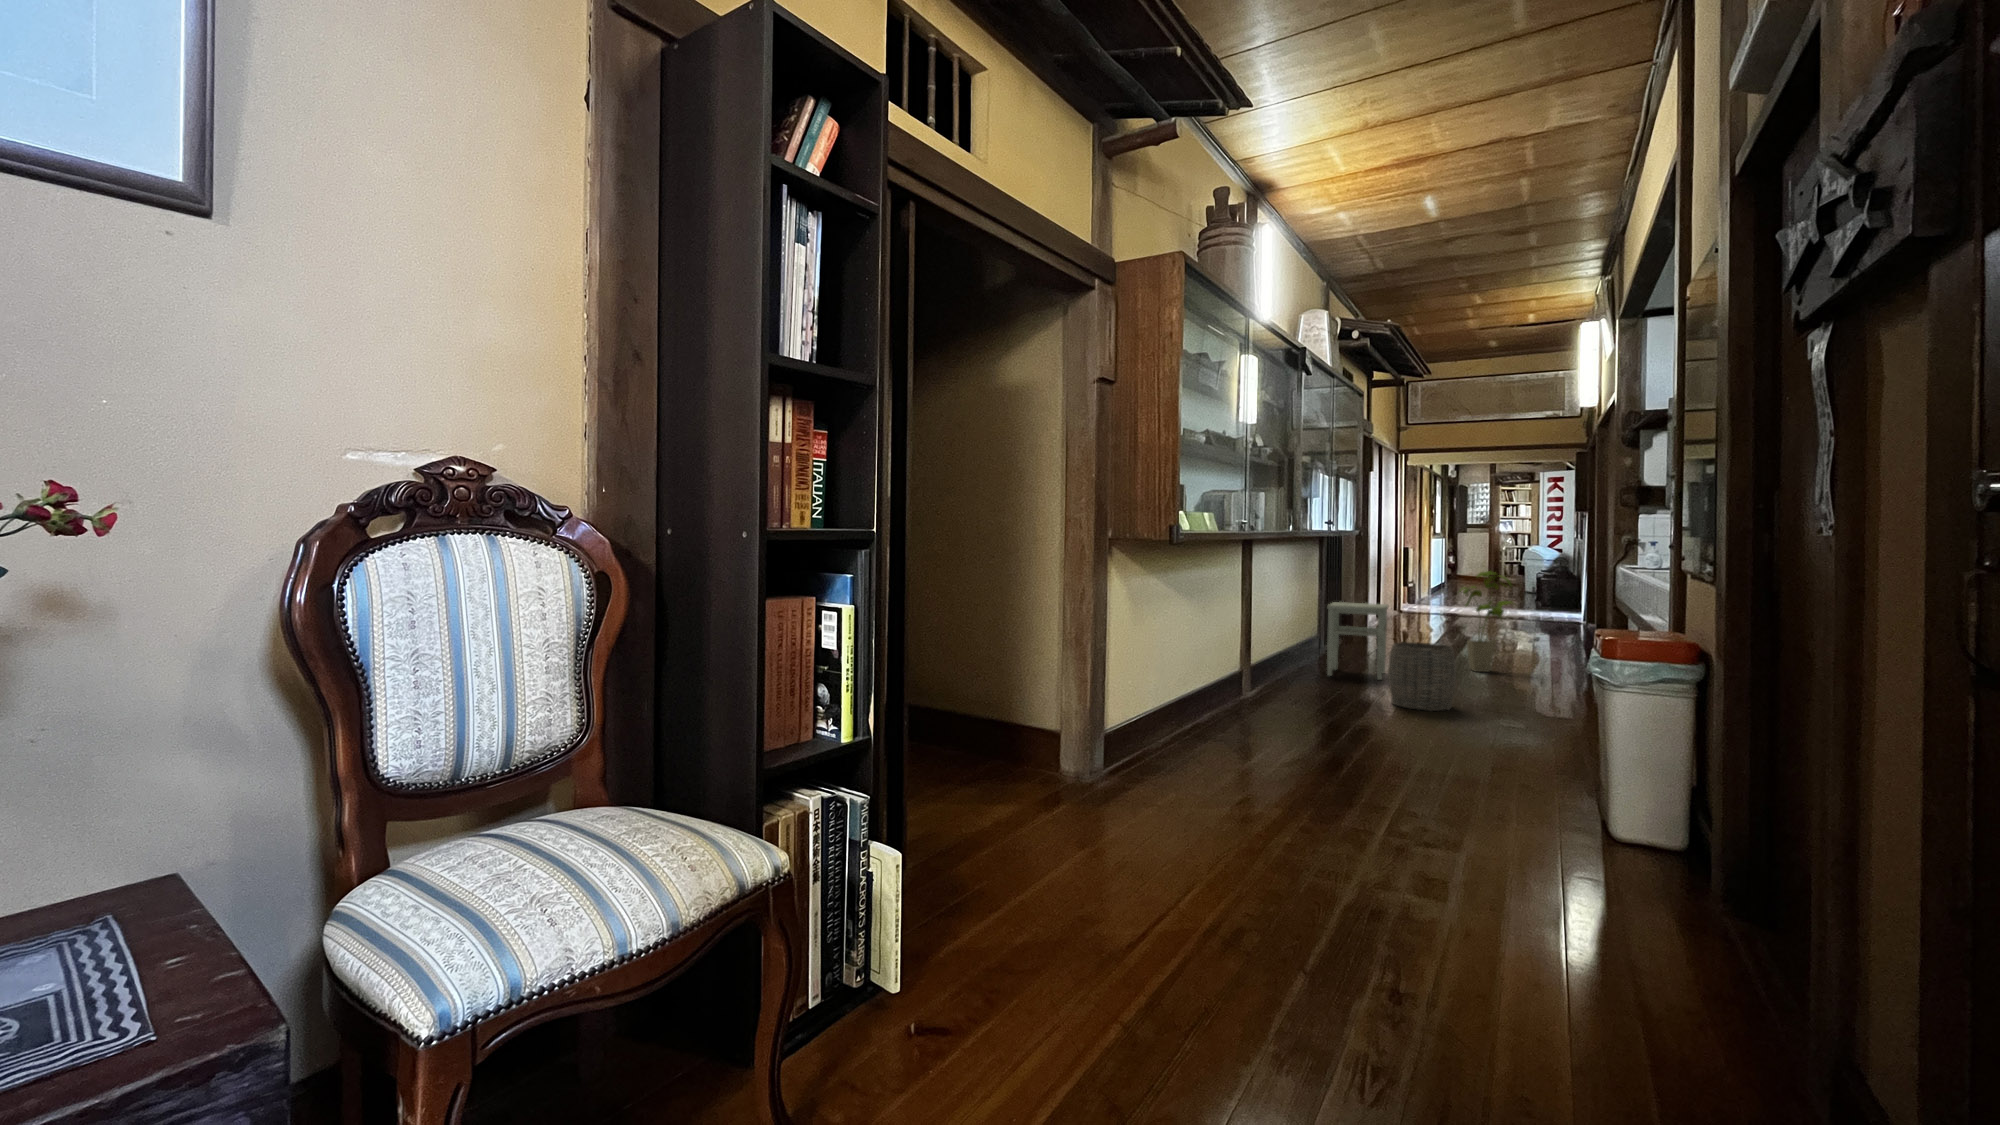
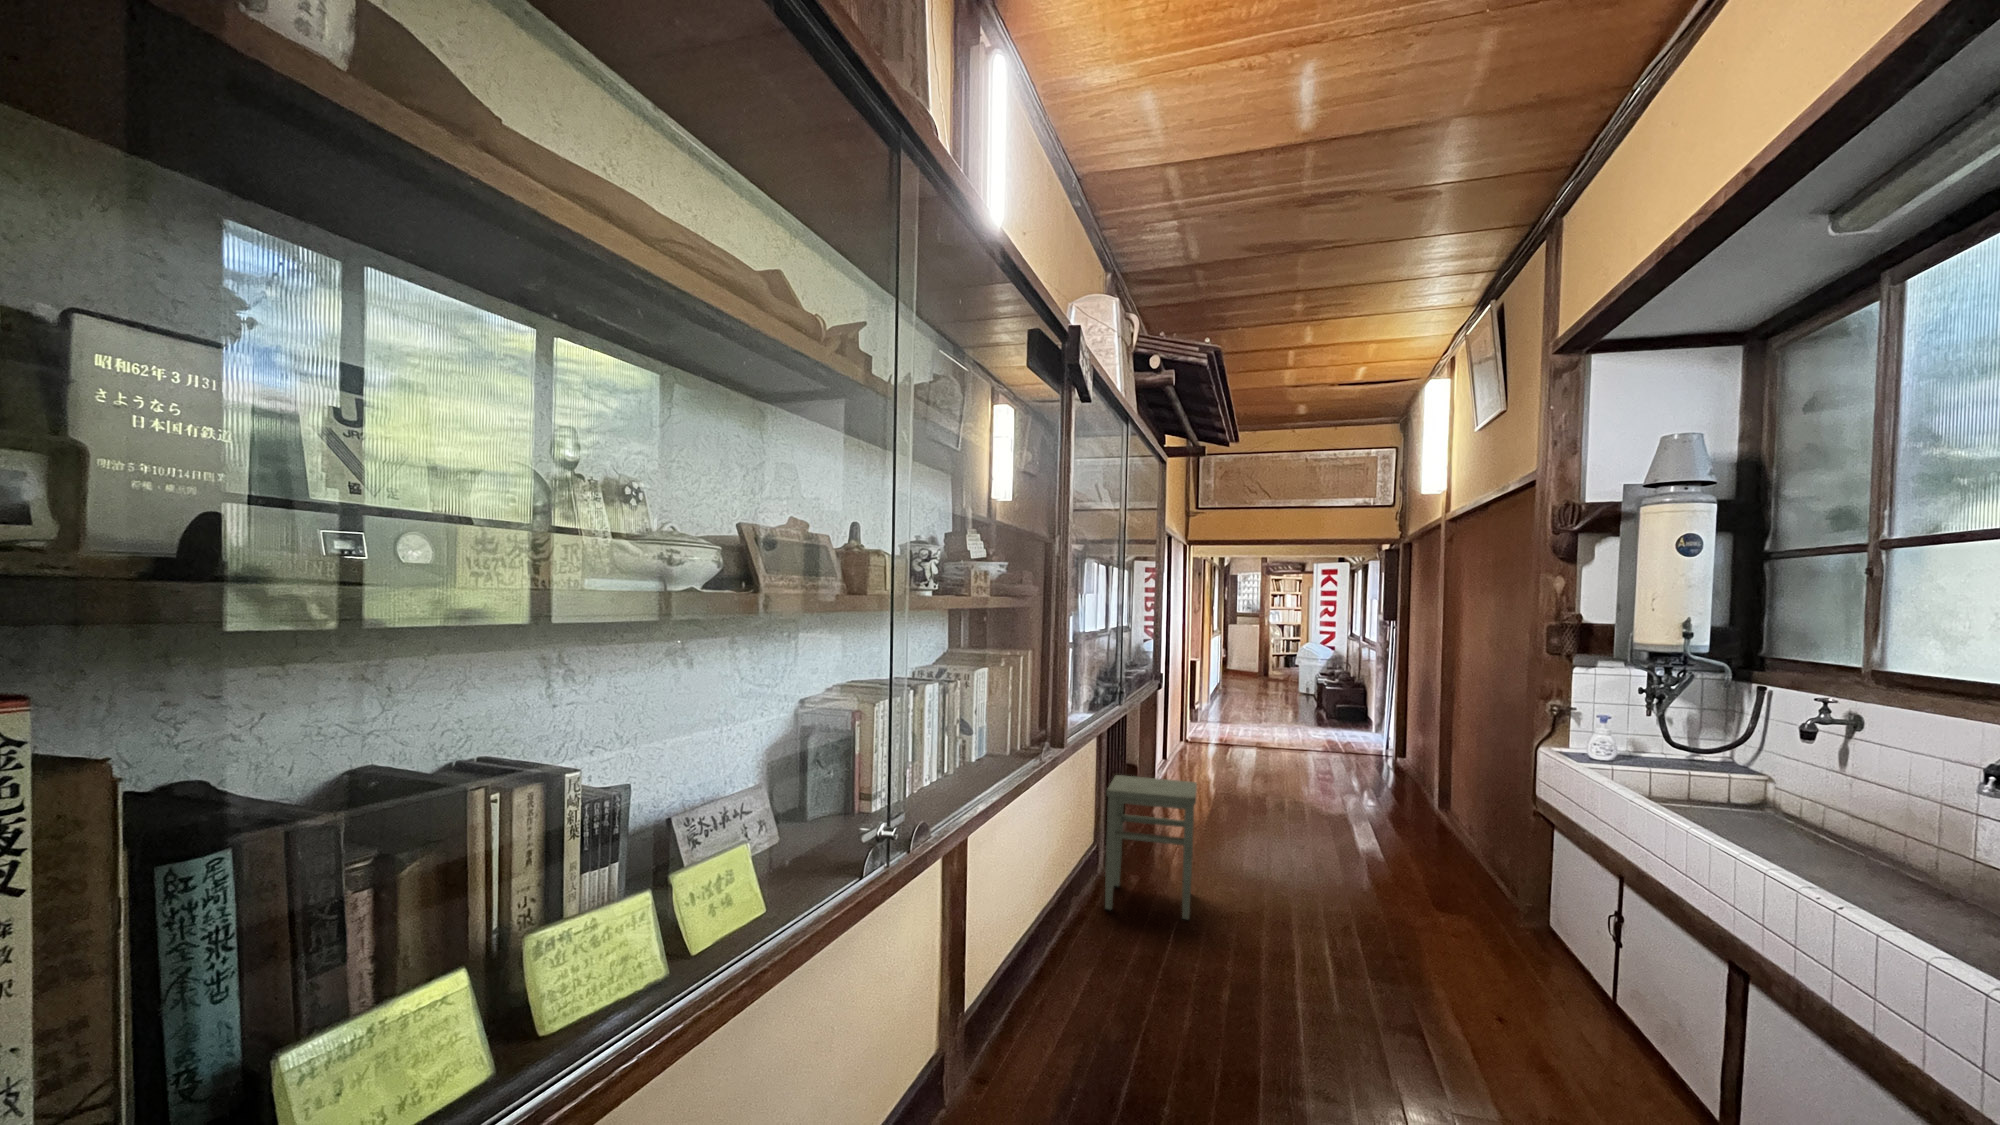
house plant: present [1460,571,1515,672] -> none [1288,727,1368,882]
woven basket: present [1388,642,1456,711] -> none [1212,889,1330,1044]

